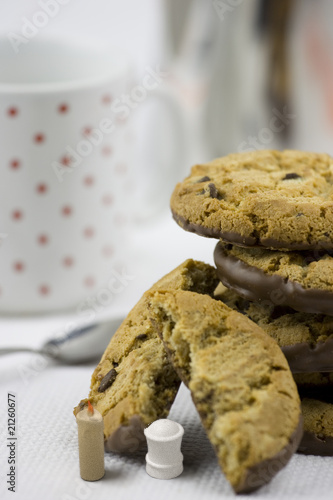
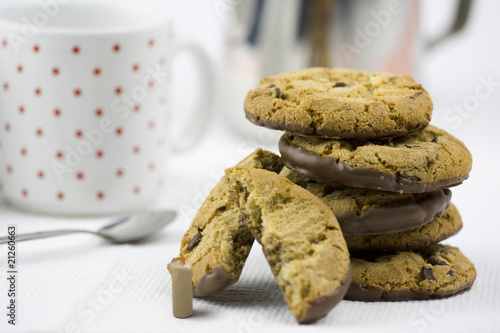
salt shaker: present [144,419,184,479] -> none [225,269,257,317]

